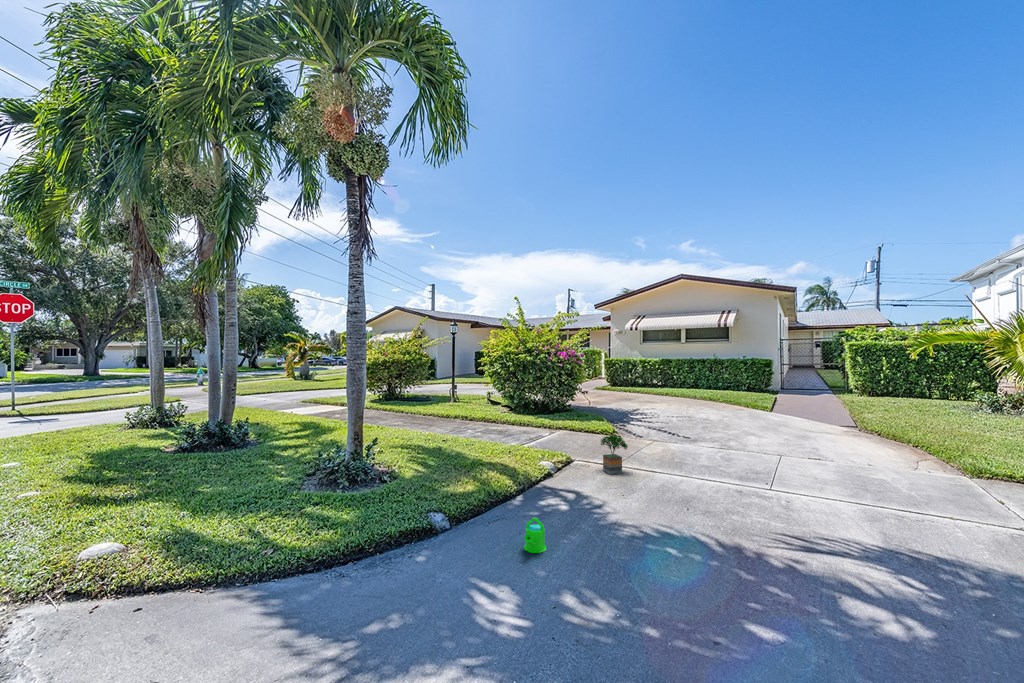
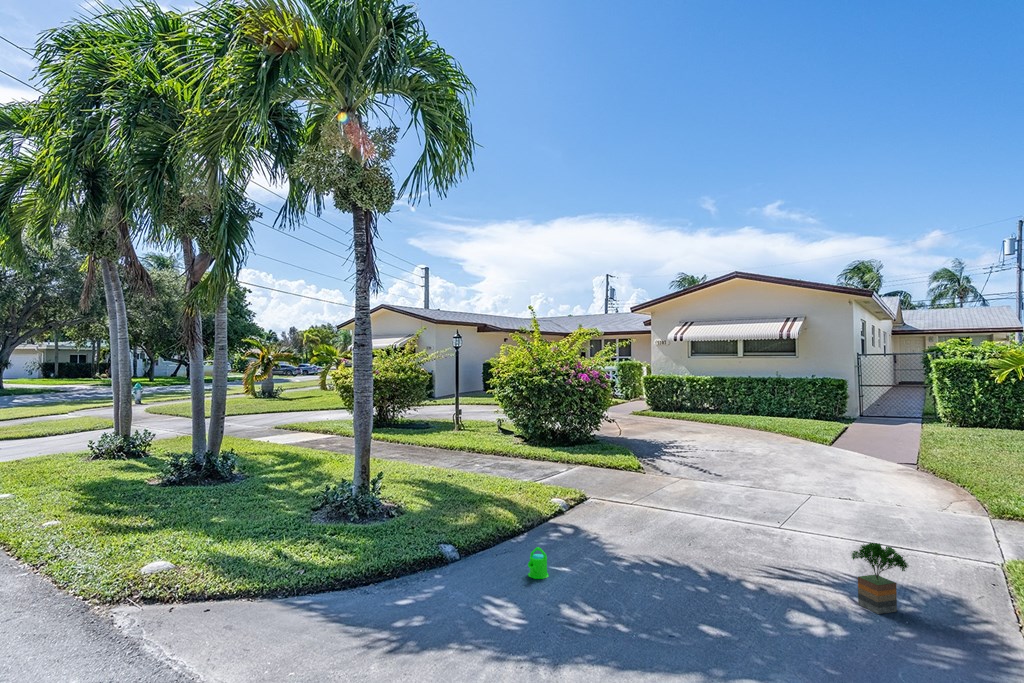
potted tree: present [601,435,628,475] -> present [852,543,908,614]

